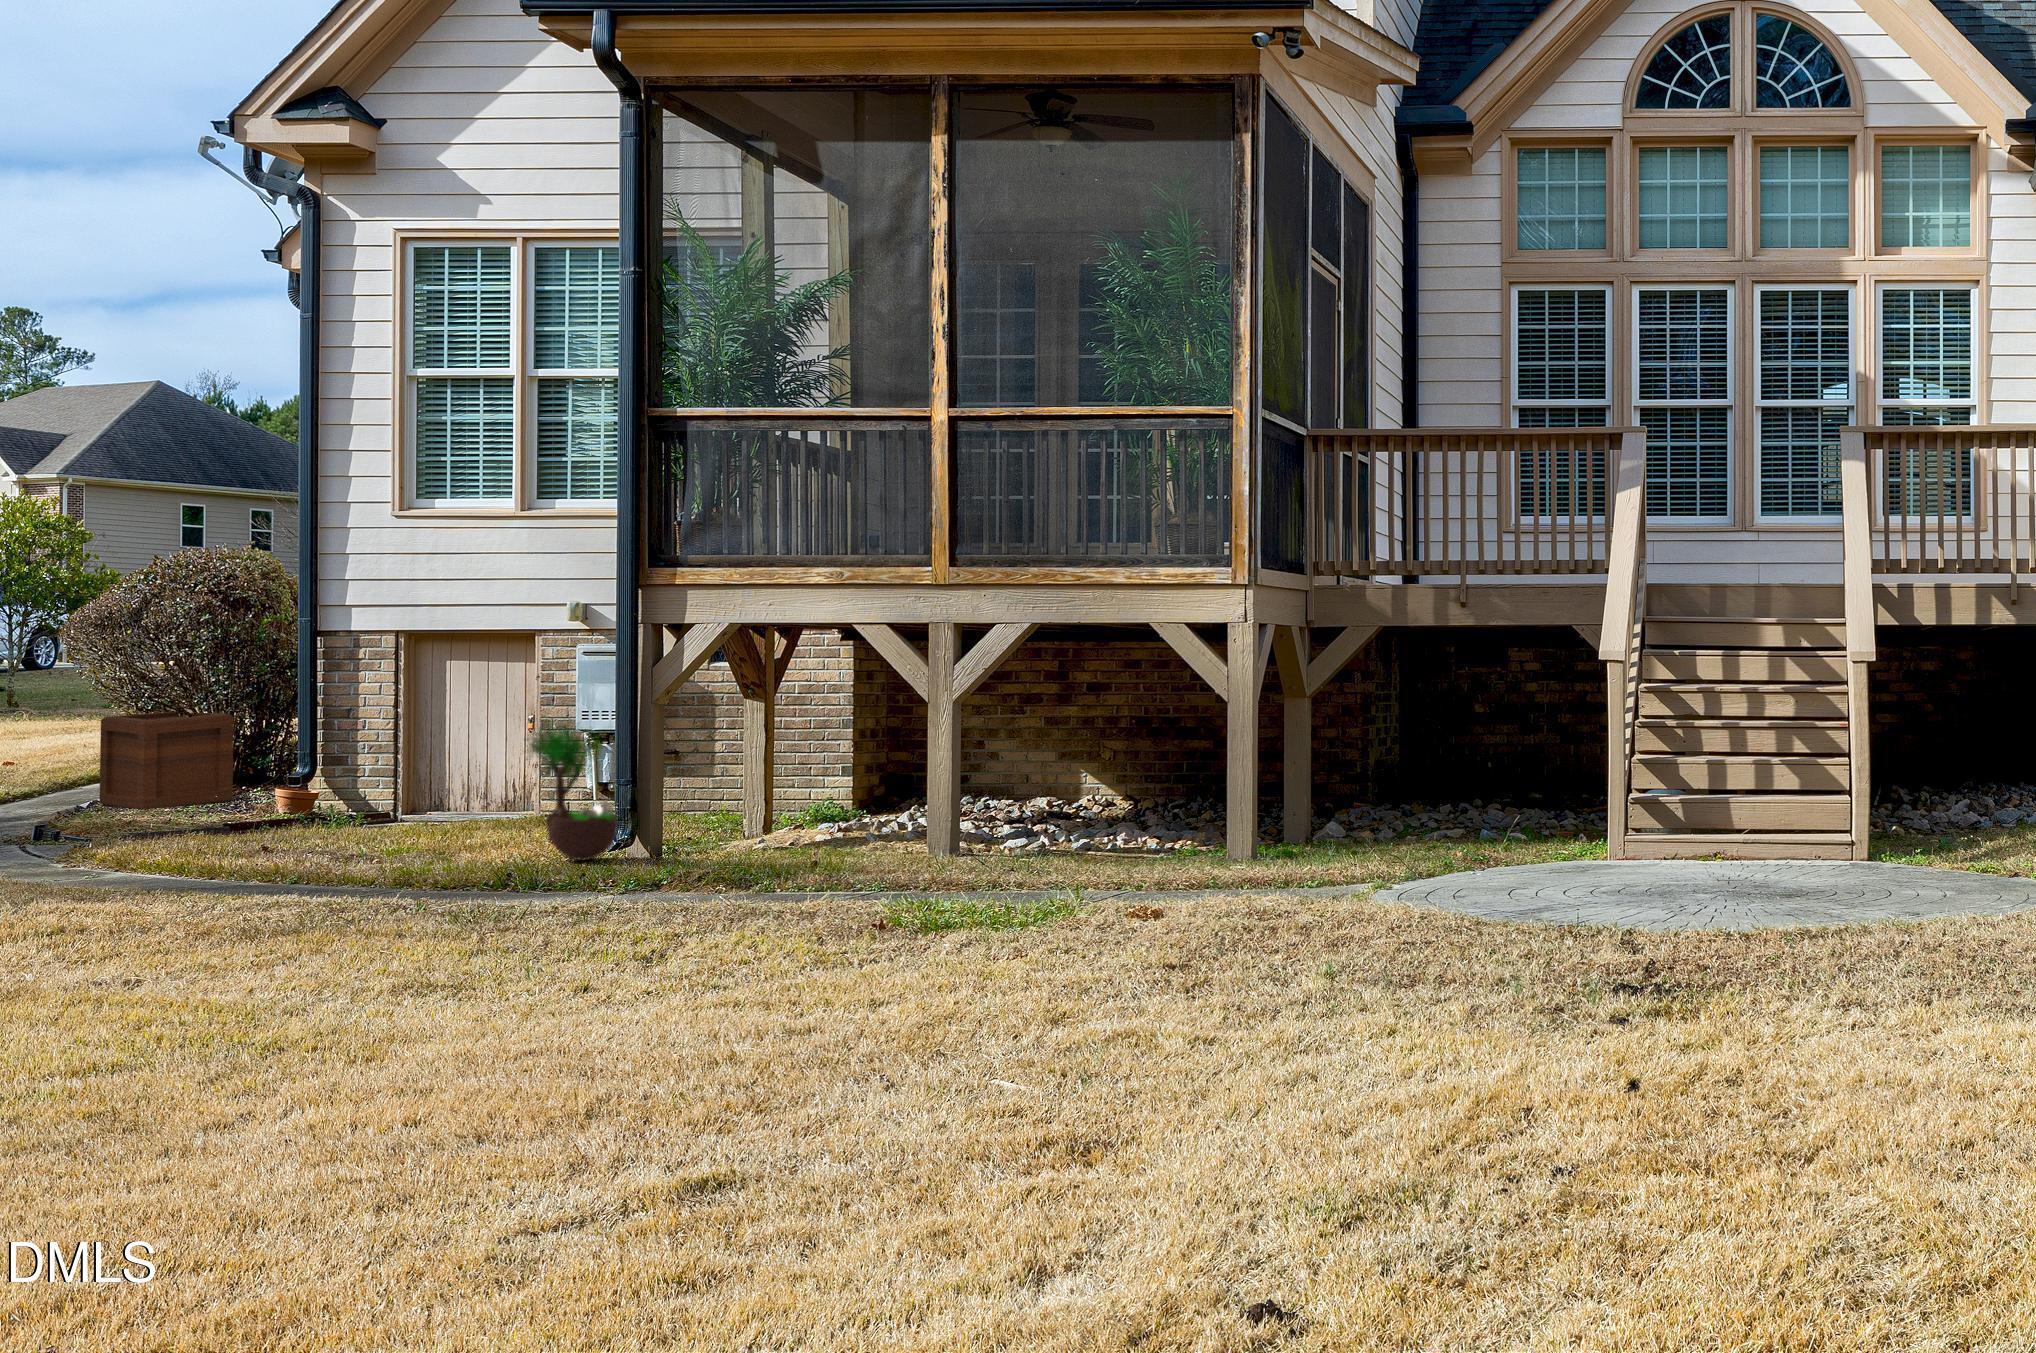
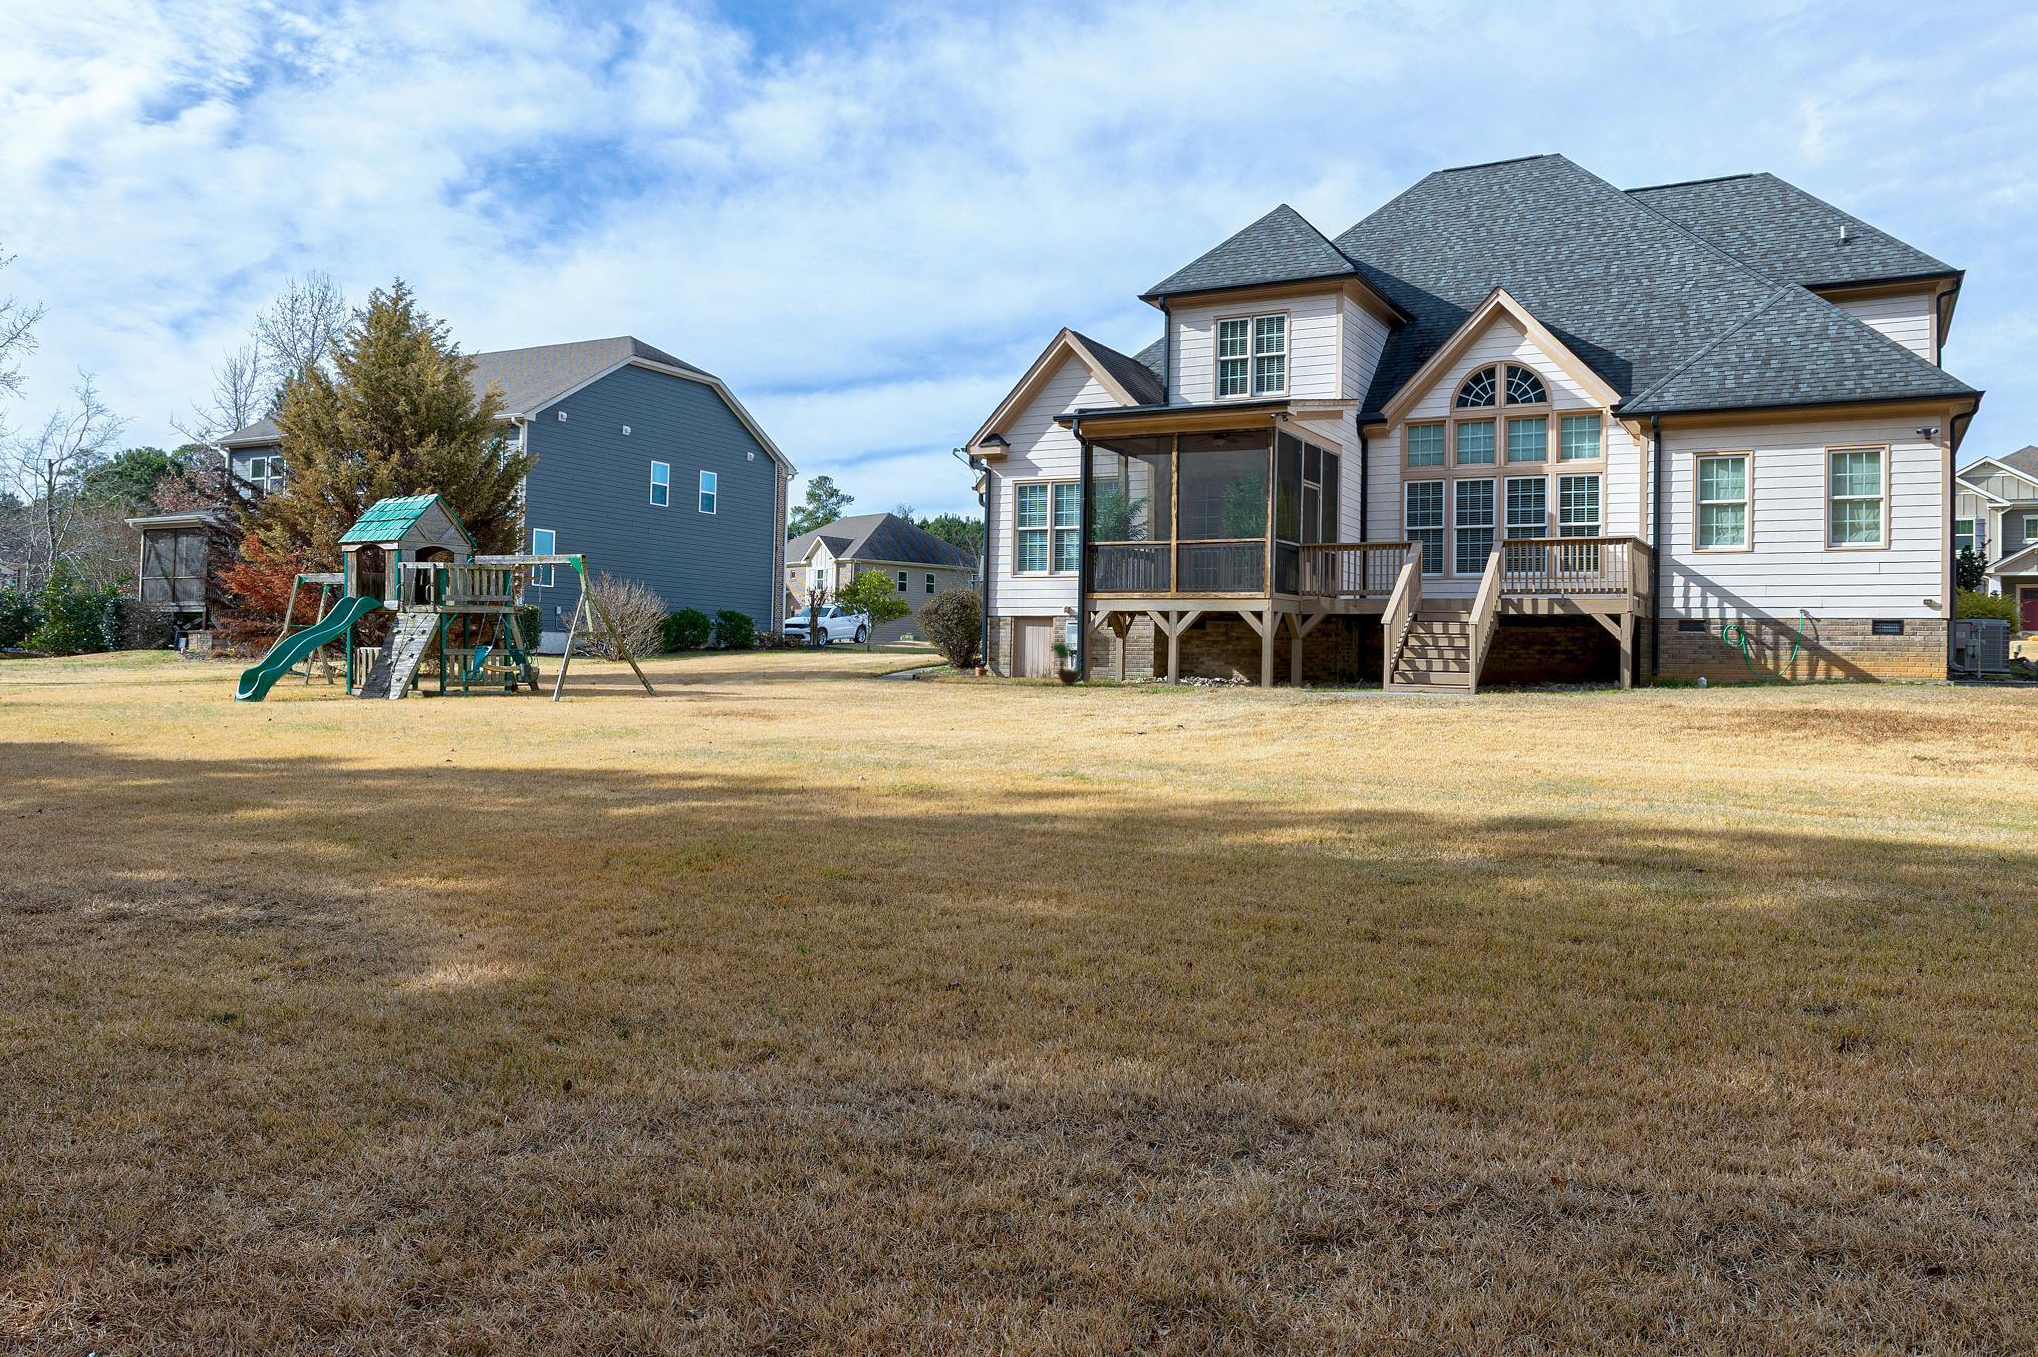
wooden crate: present [99,712,234,810] -> none [924,643,965,675]

